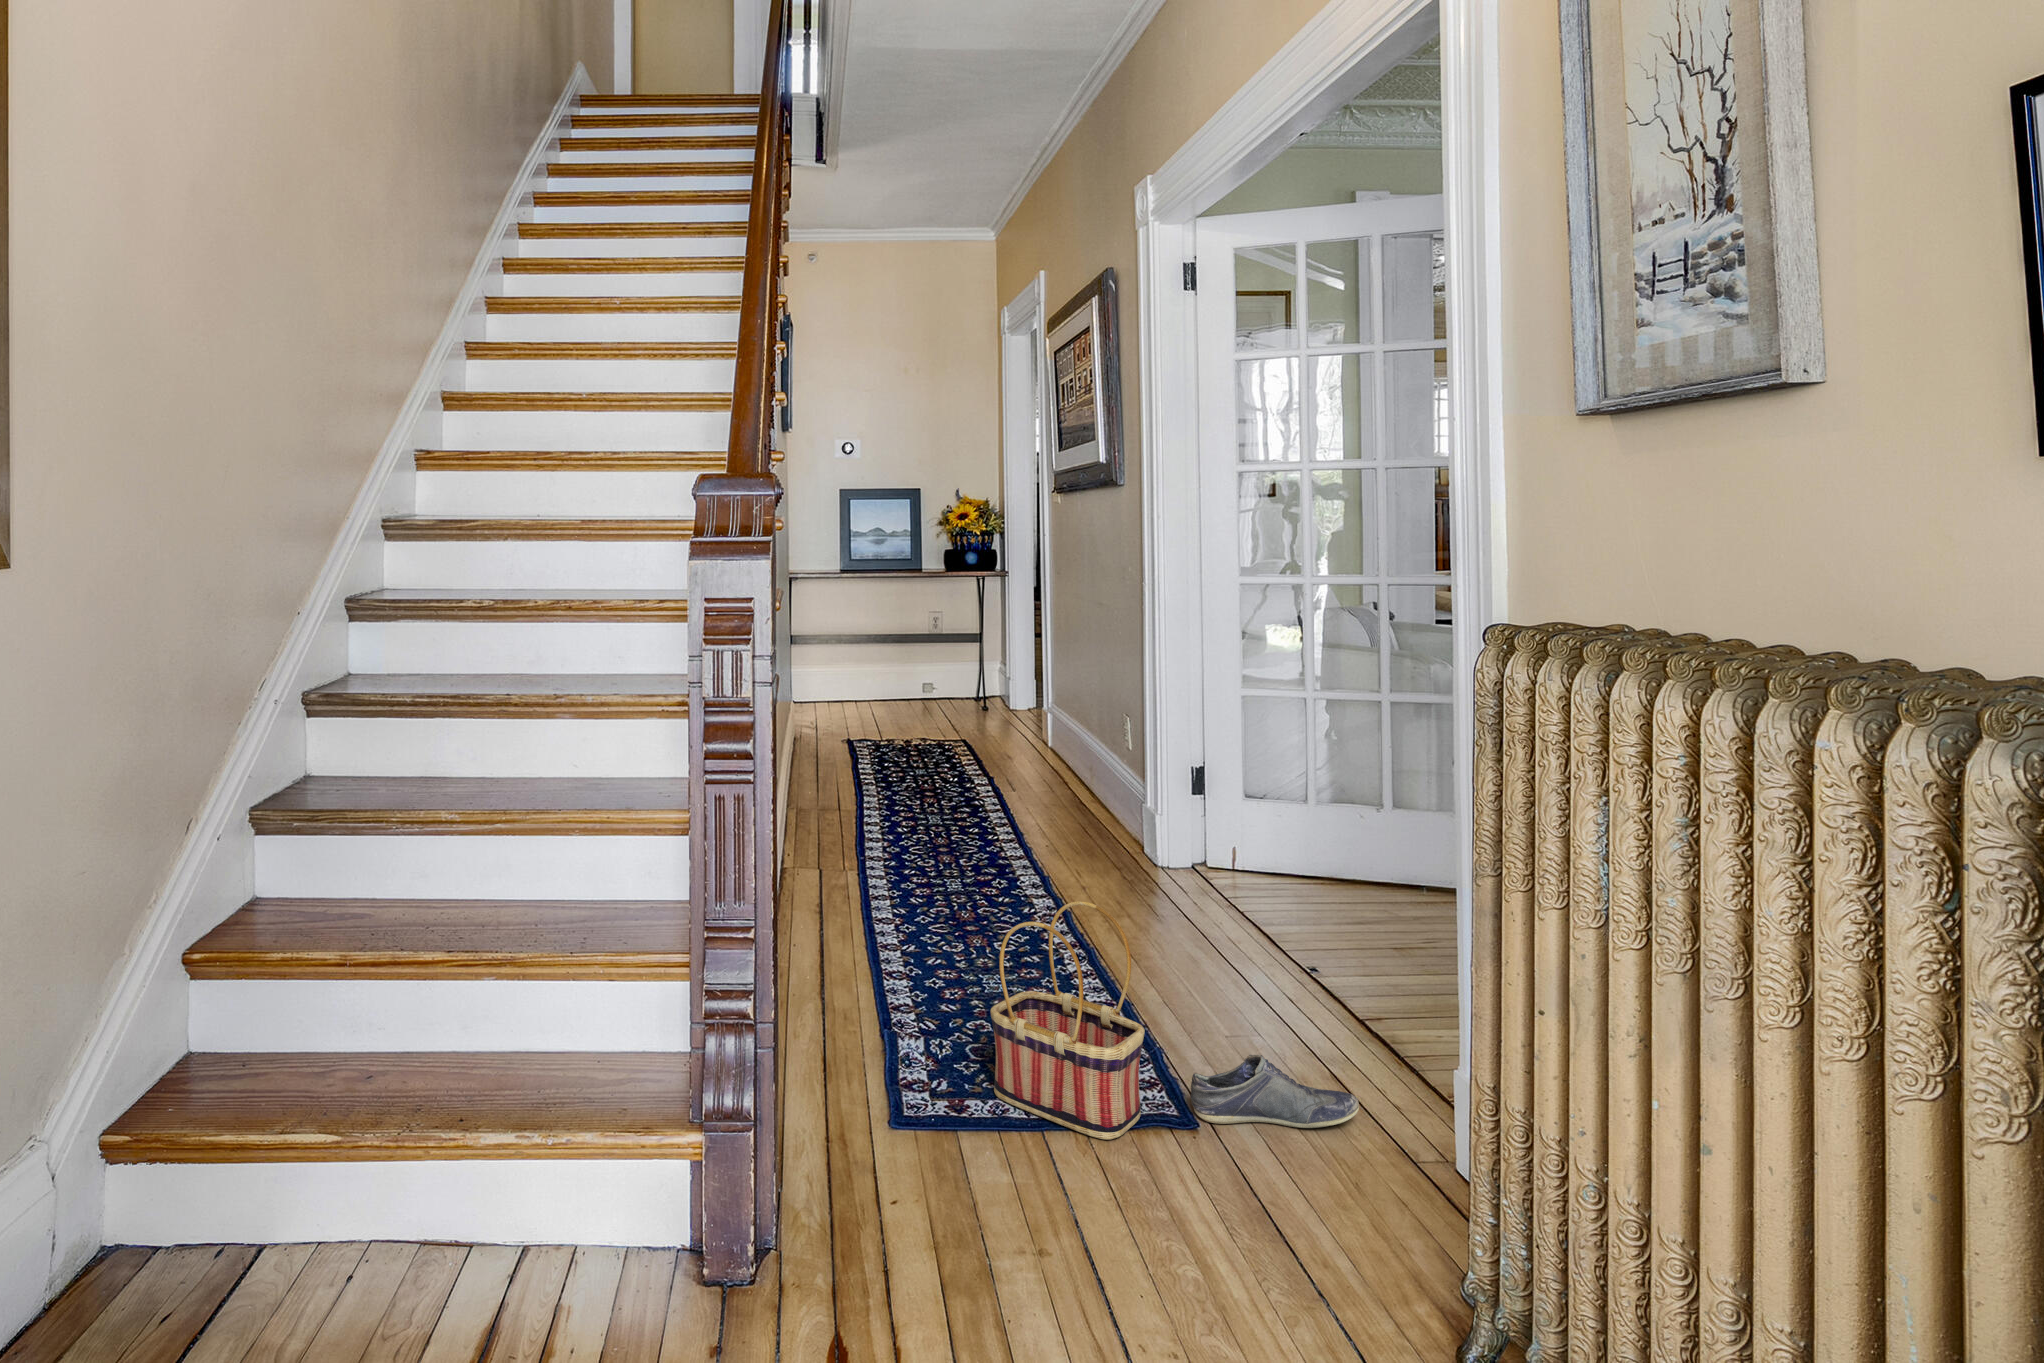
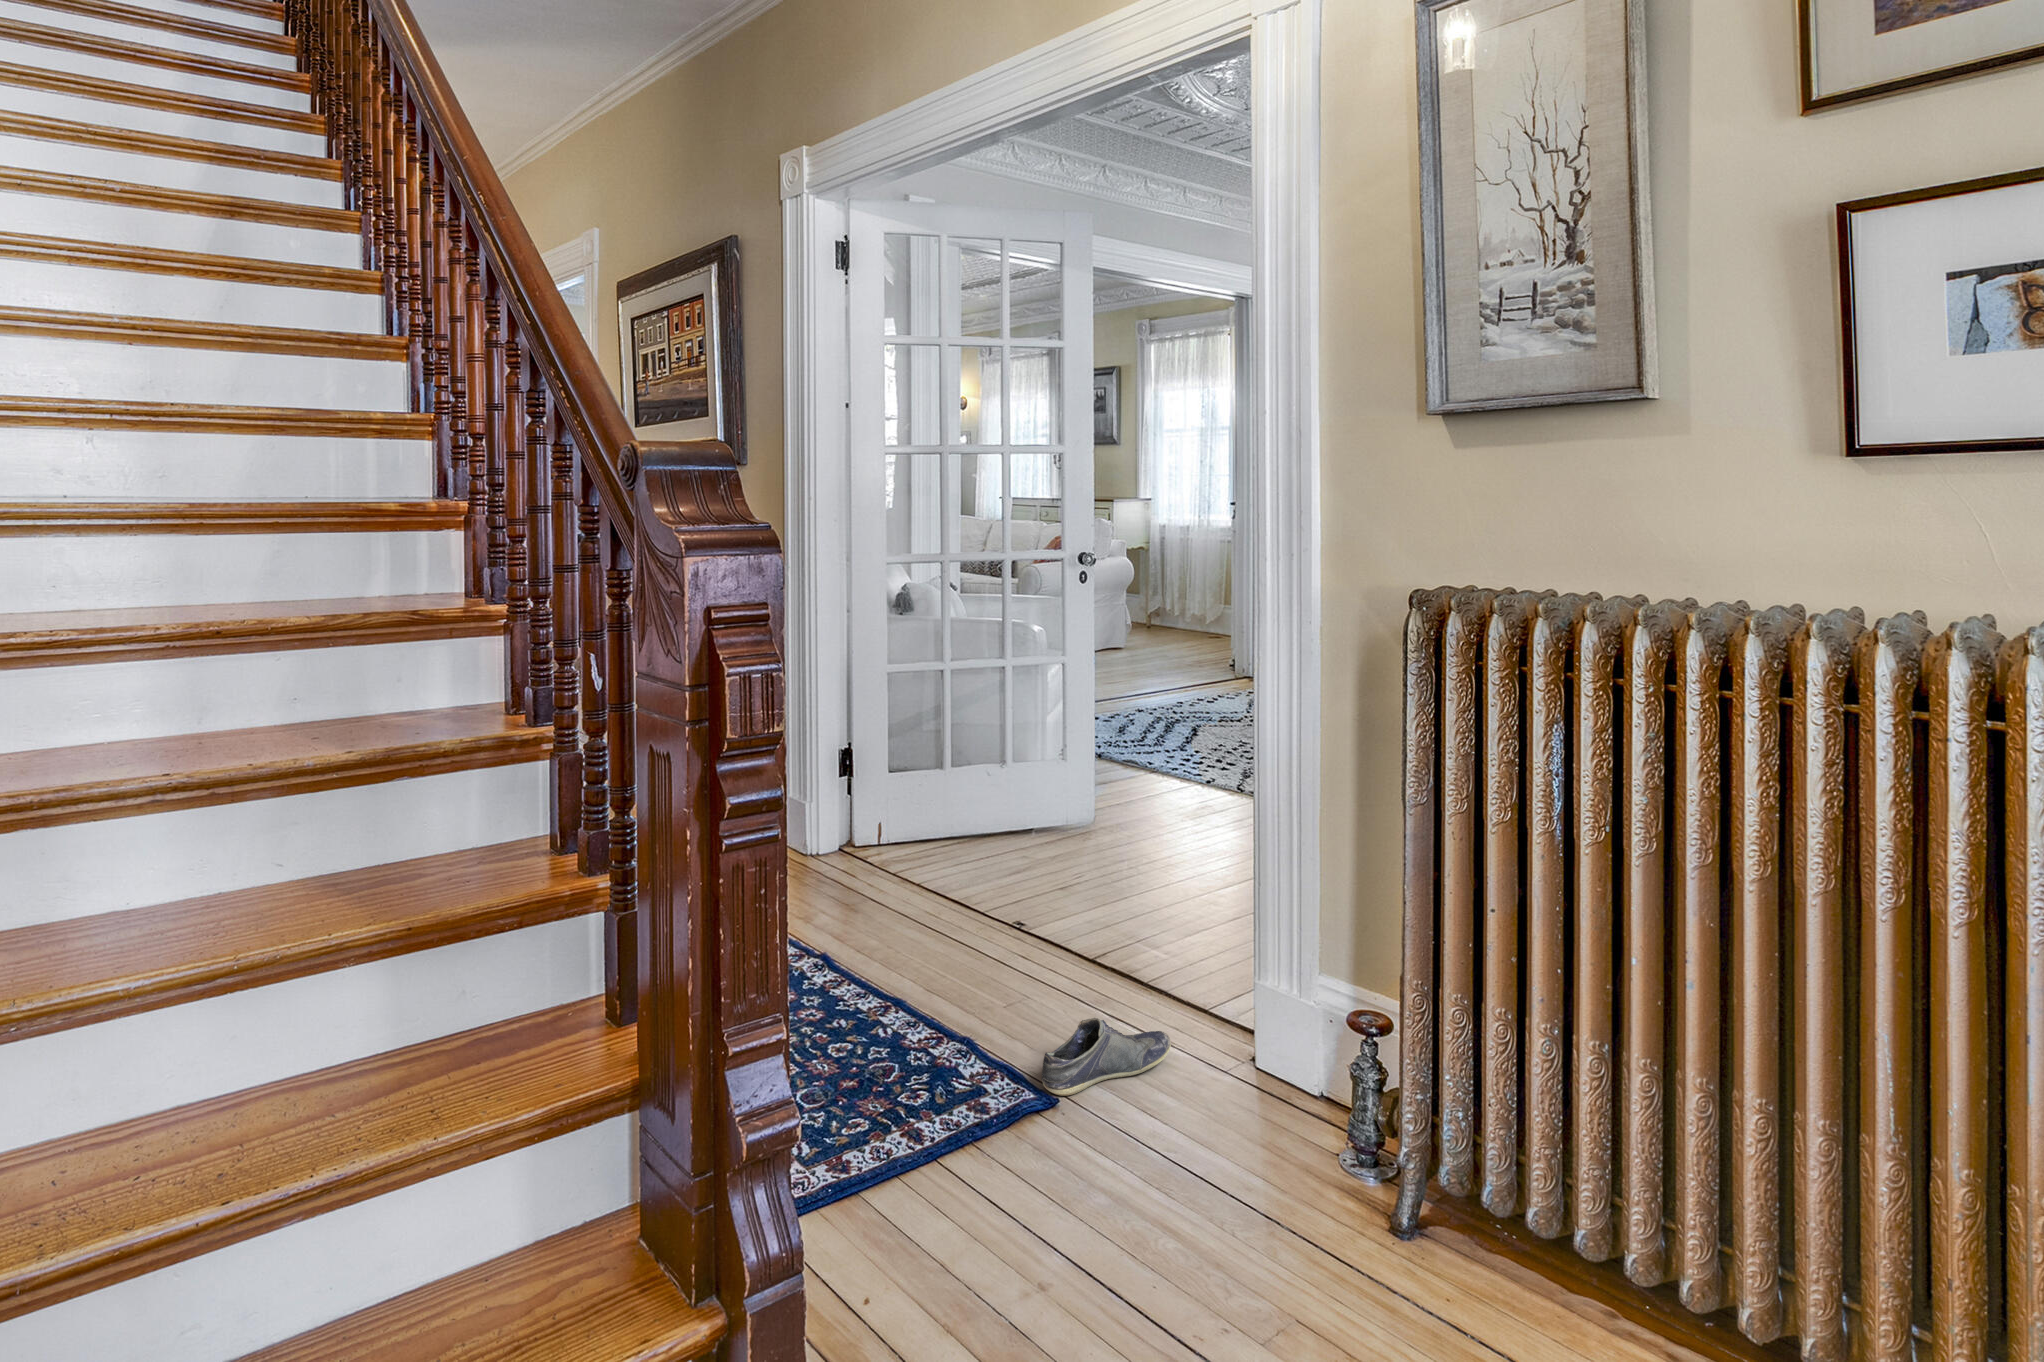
basket: present [990,901,1145,1140] -> none [854,908,1013,1146]

